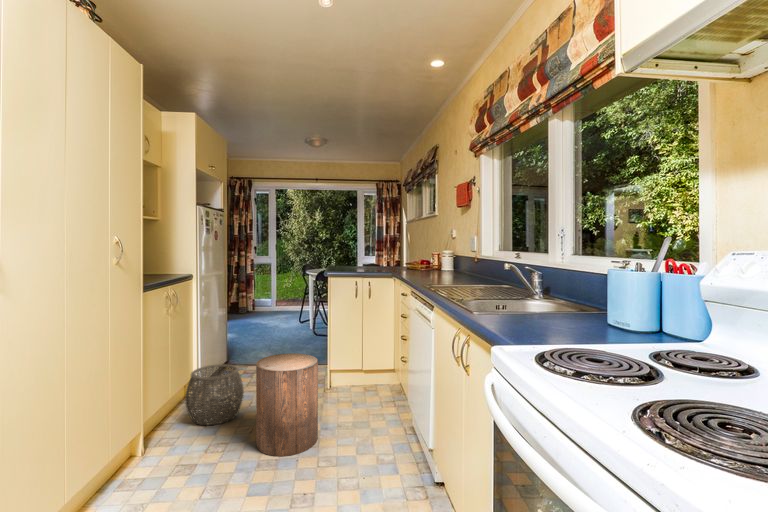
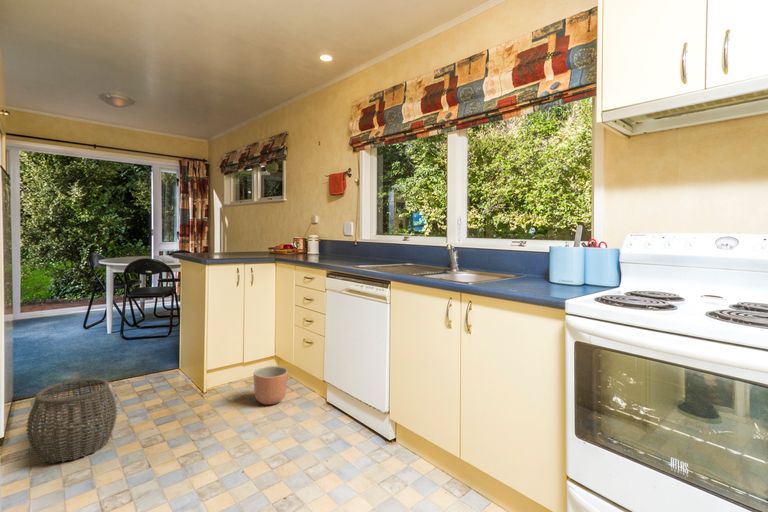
stool: present [256,353,318,456] -> none [168,347,243,463]
planter: none [351,381,384,419] -> present [254,366,288,405]

